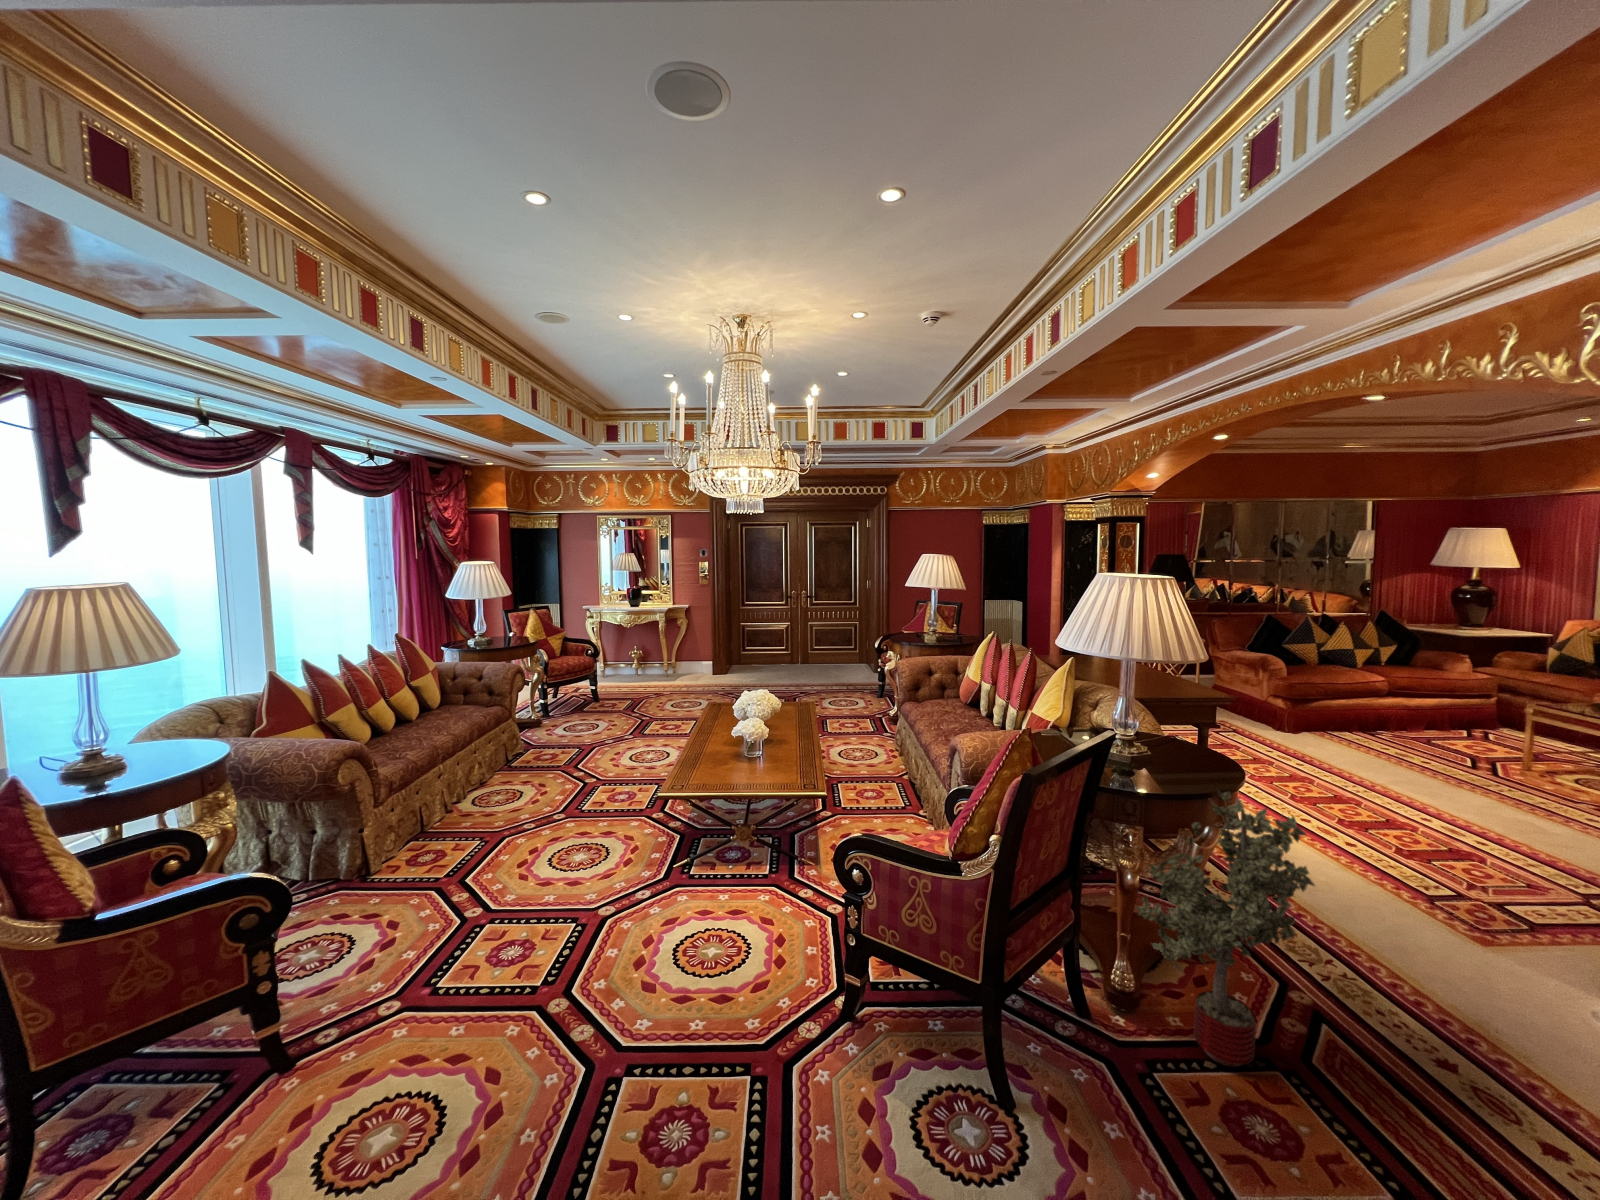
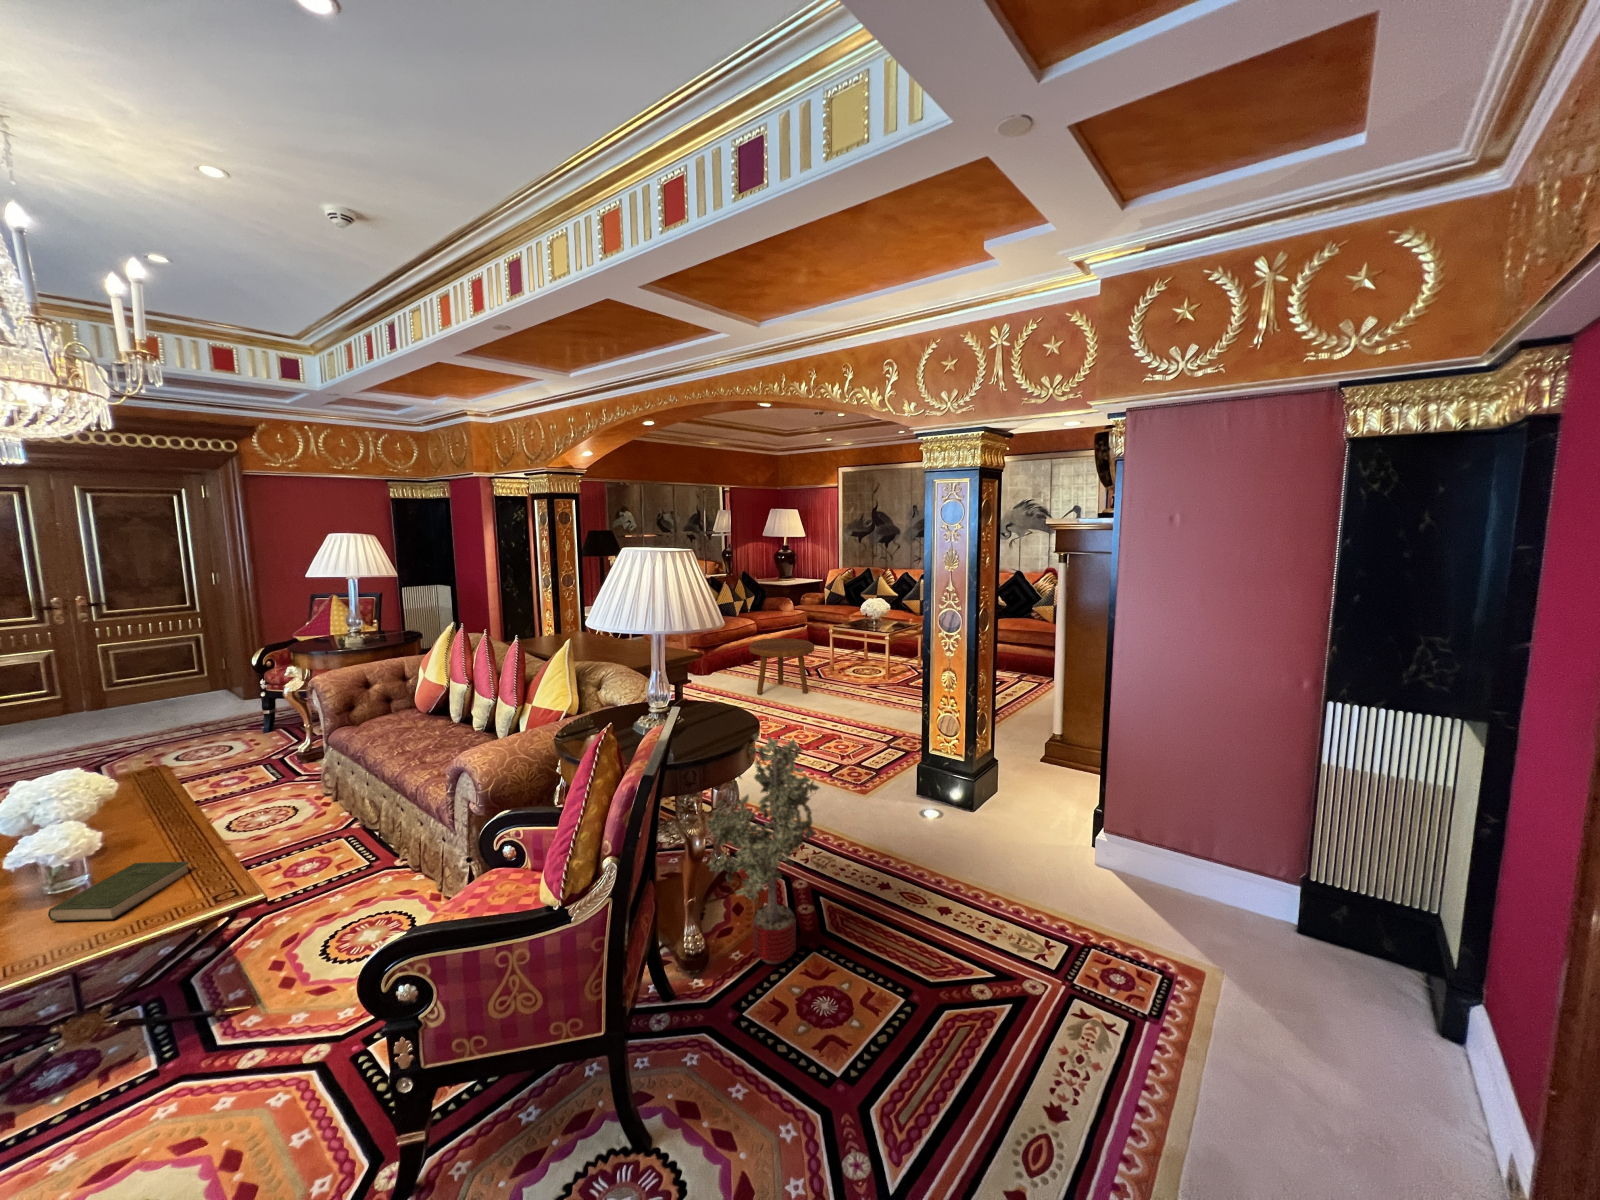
footstool: none [1350,703,1477,792] -> present [749,638,814,694]
book: none [744,750,801,776] -> present [48,862,189,921]

